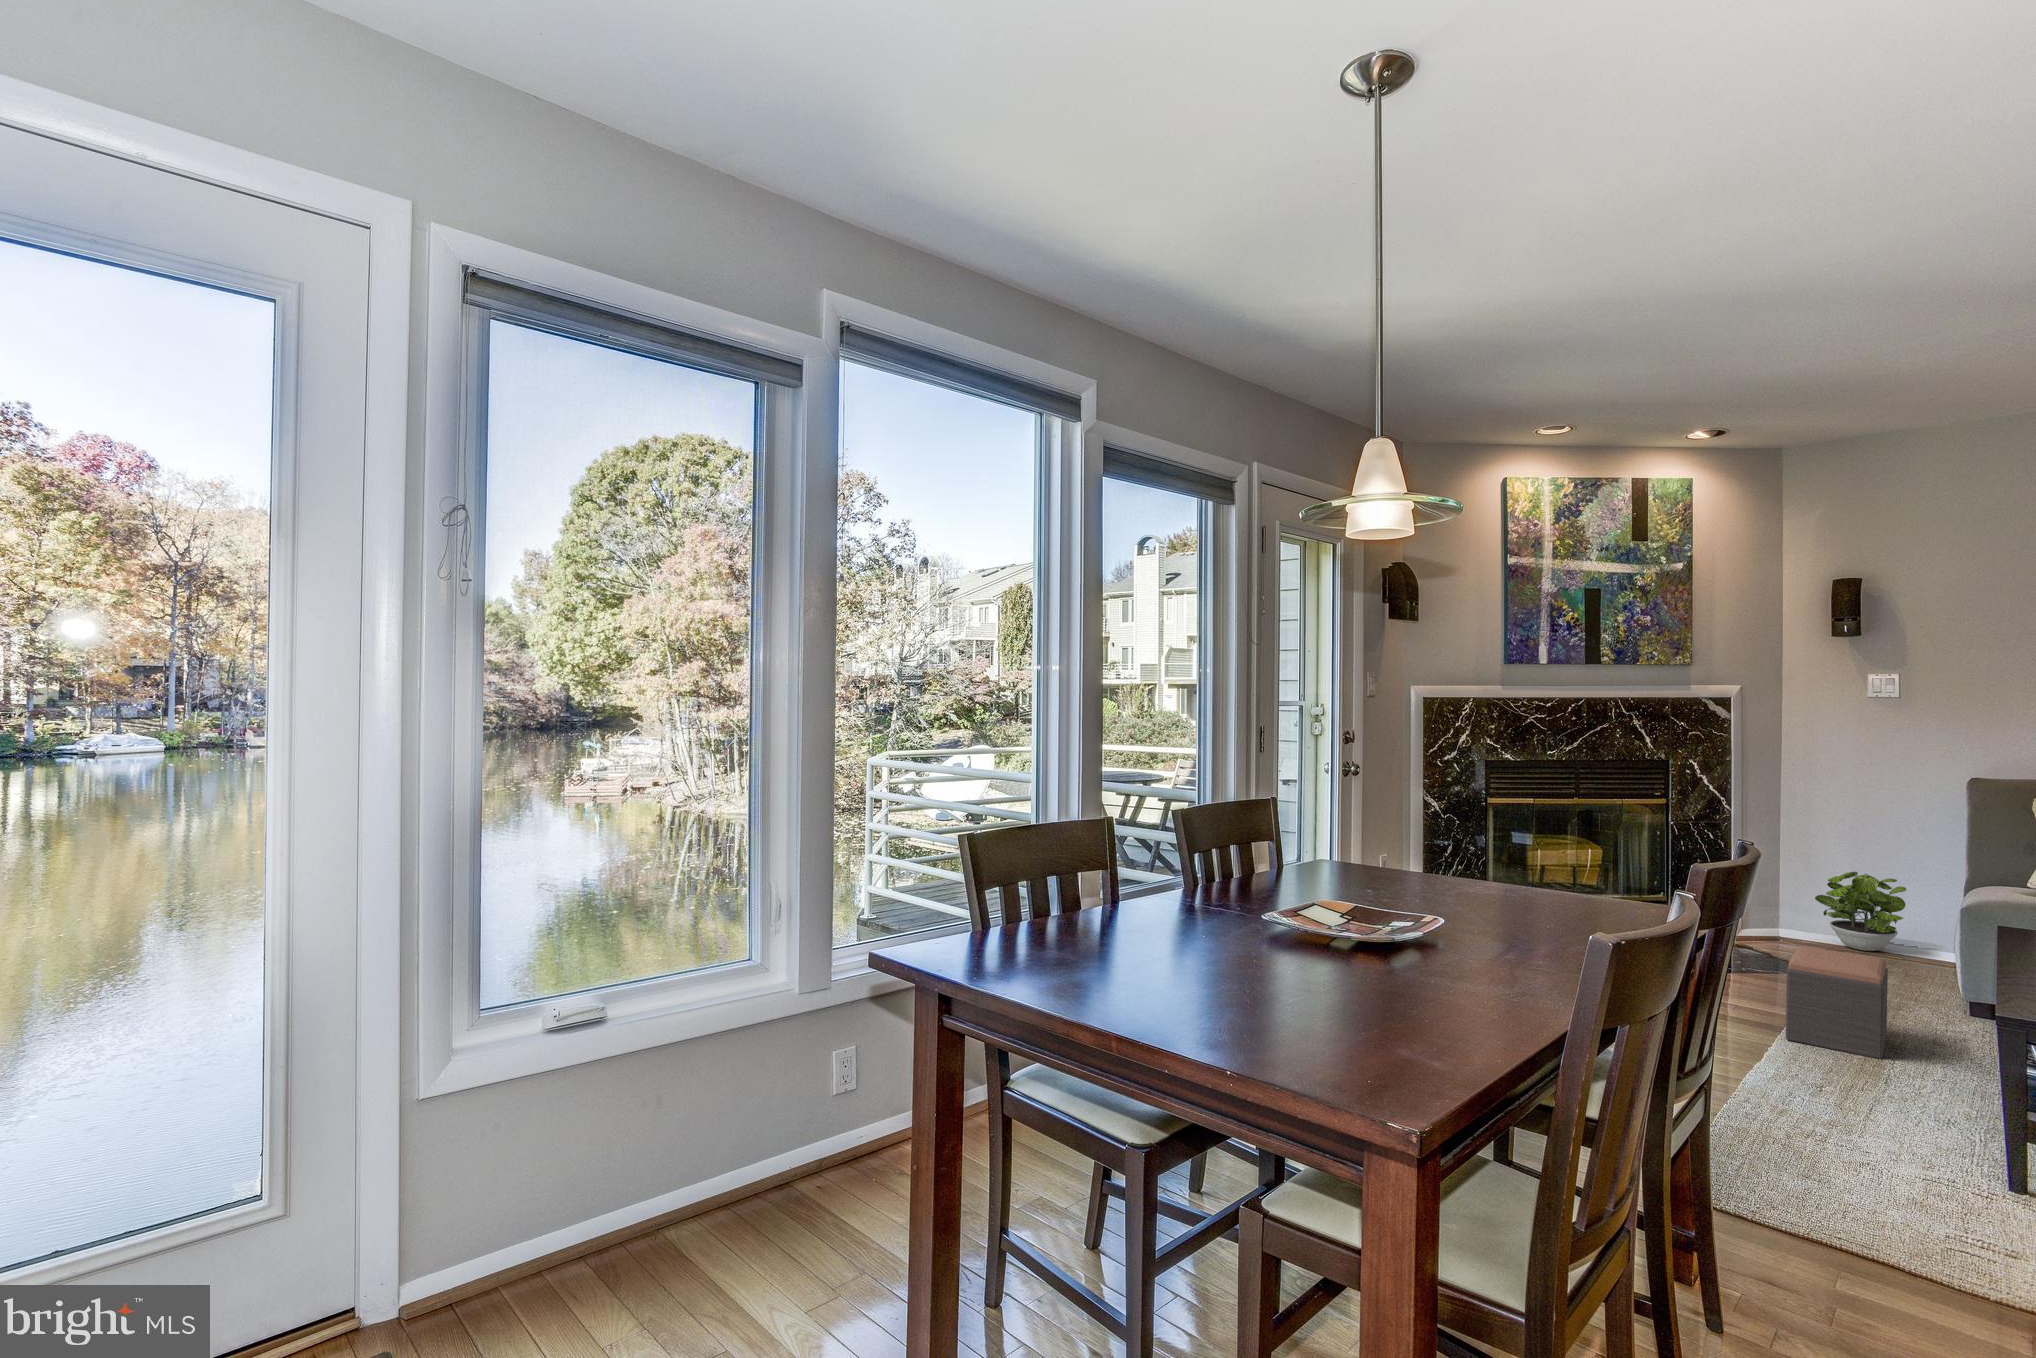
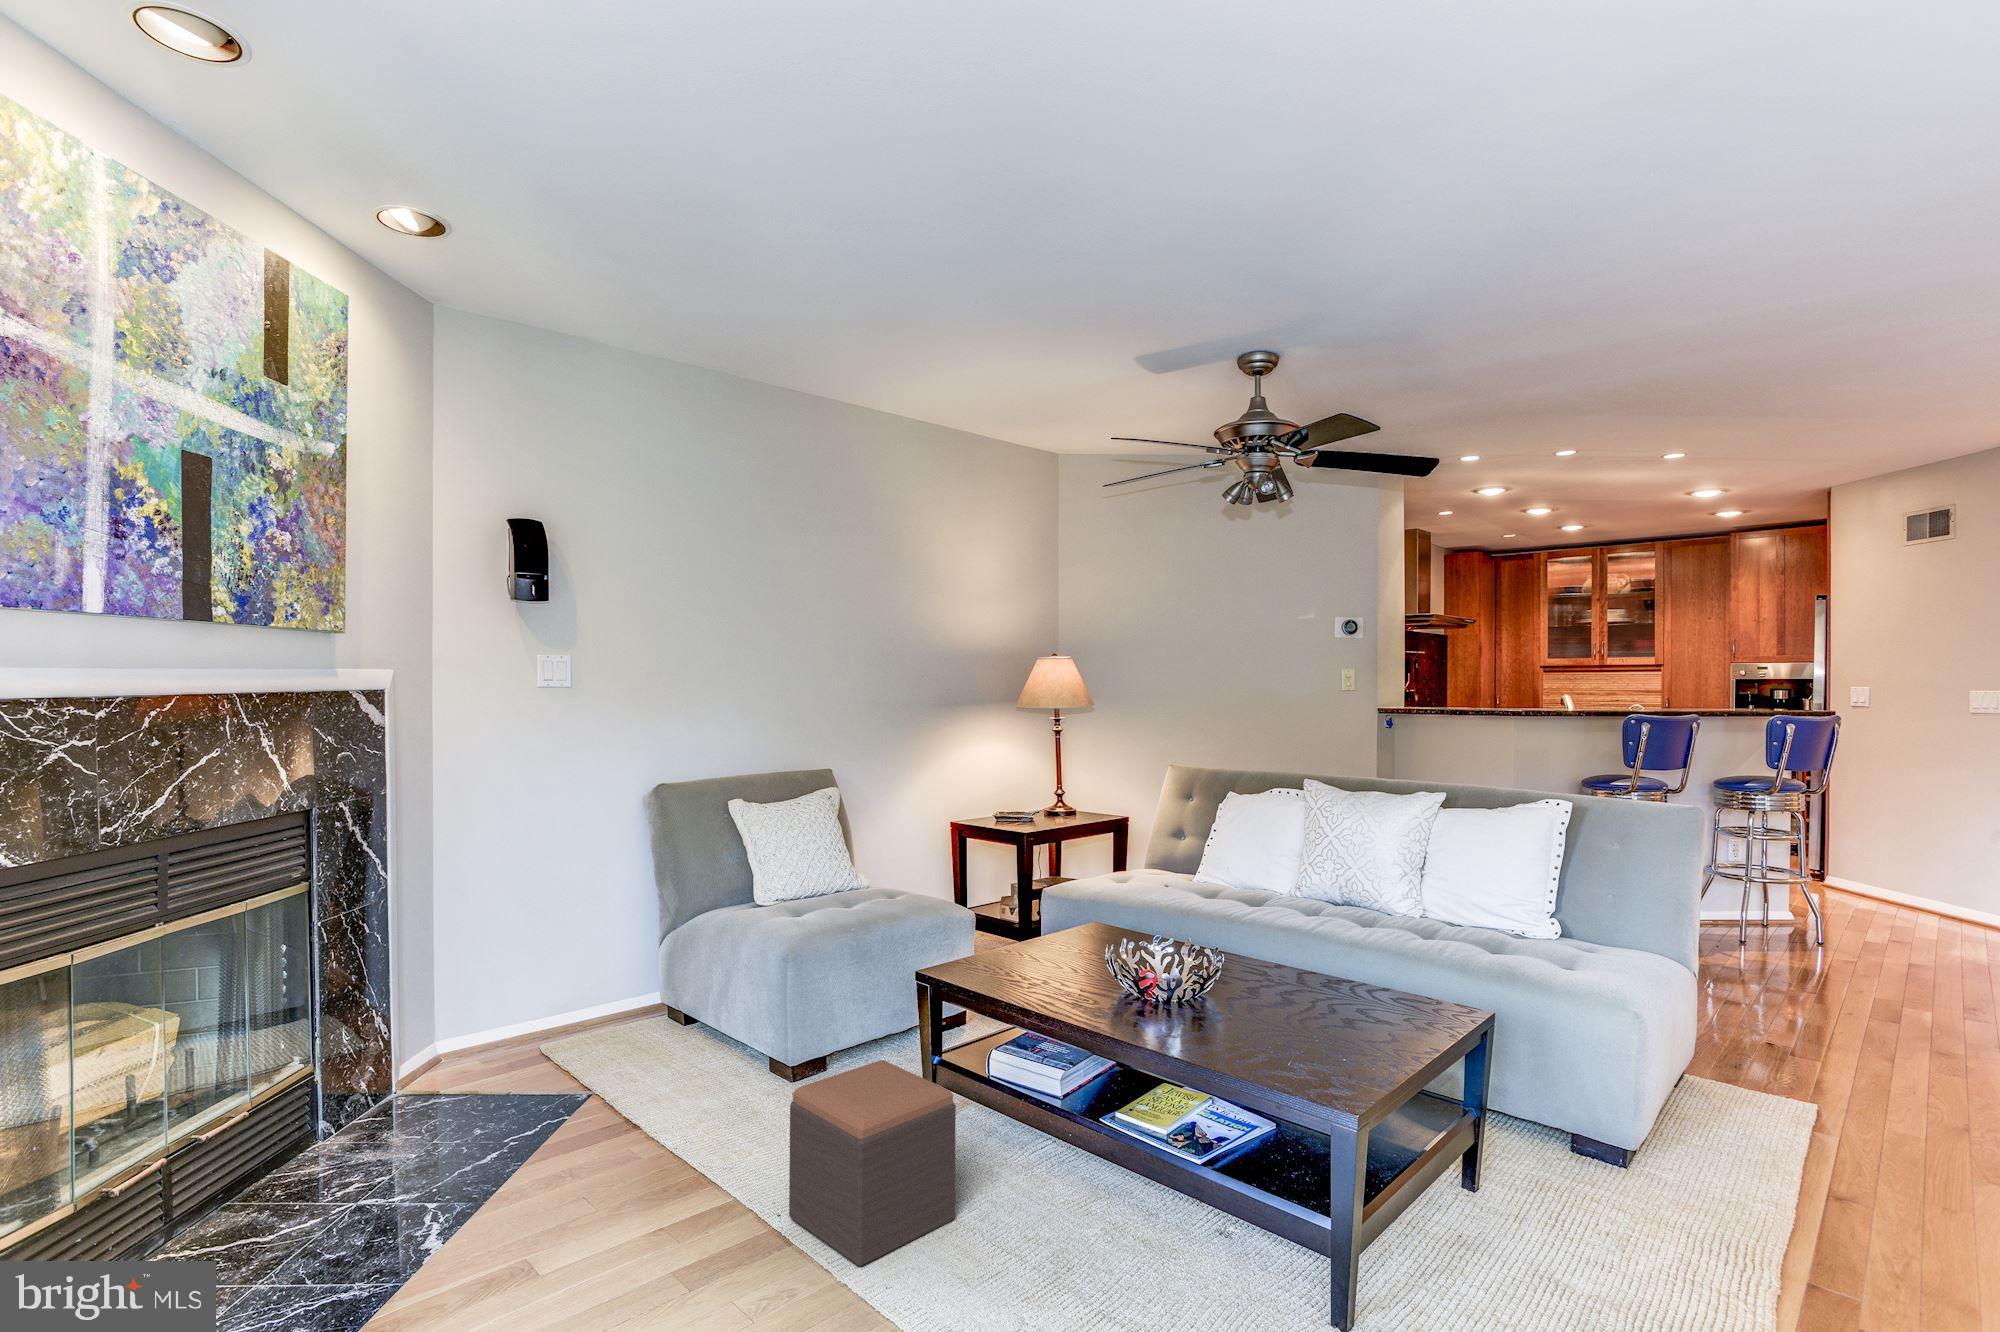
potted plant: present [1815,872,1906,951] -> none [533,931,641,1046]

